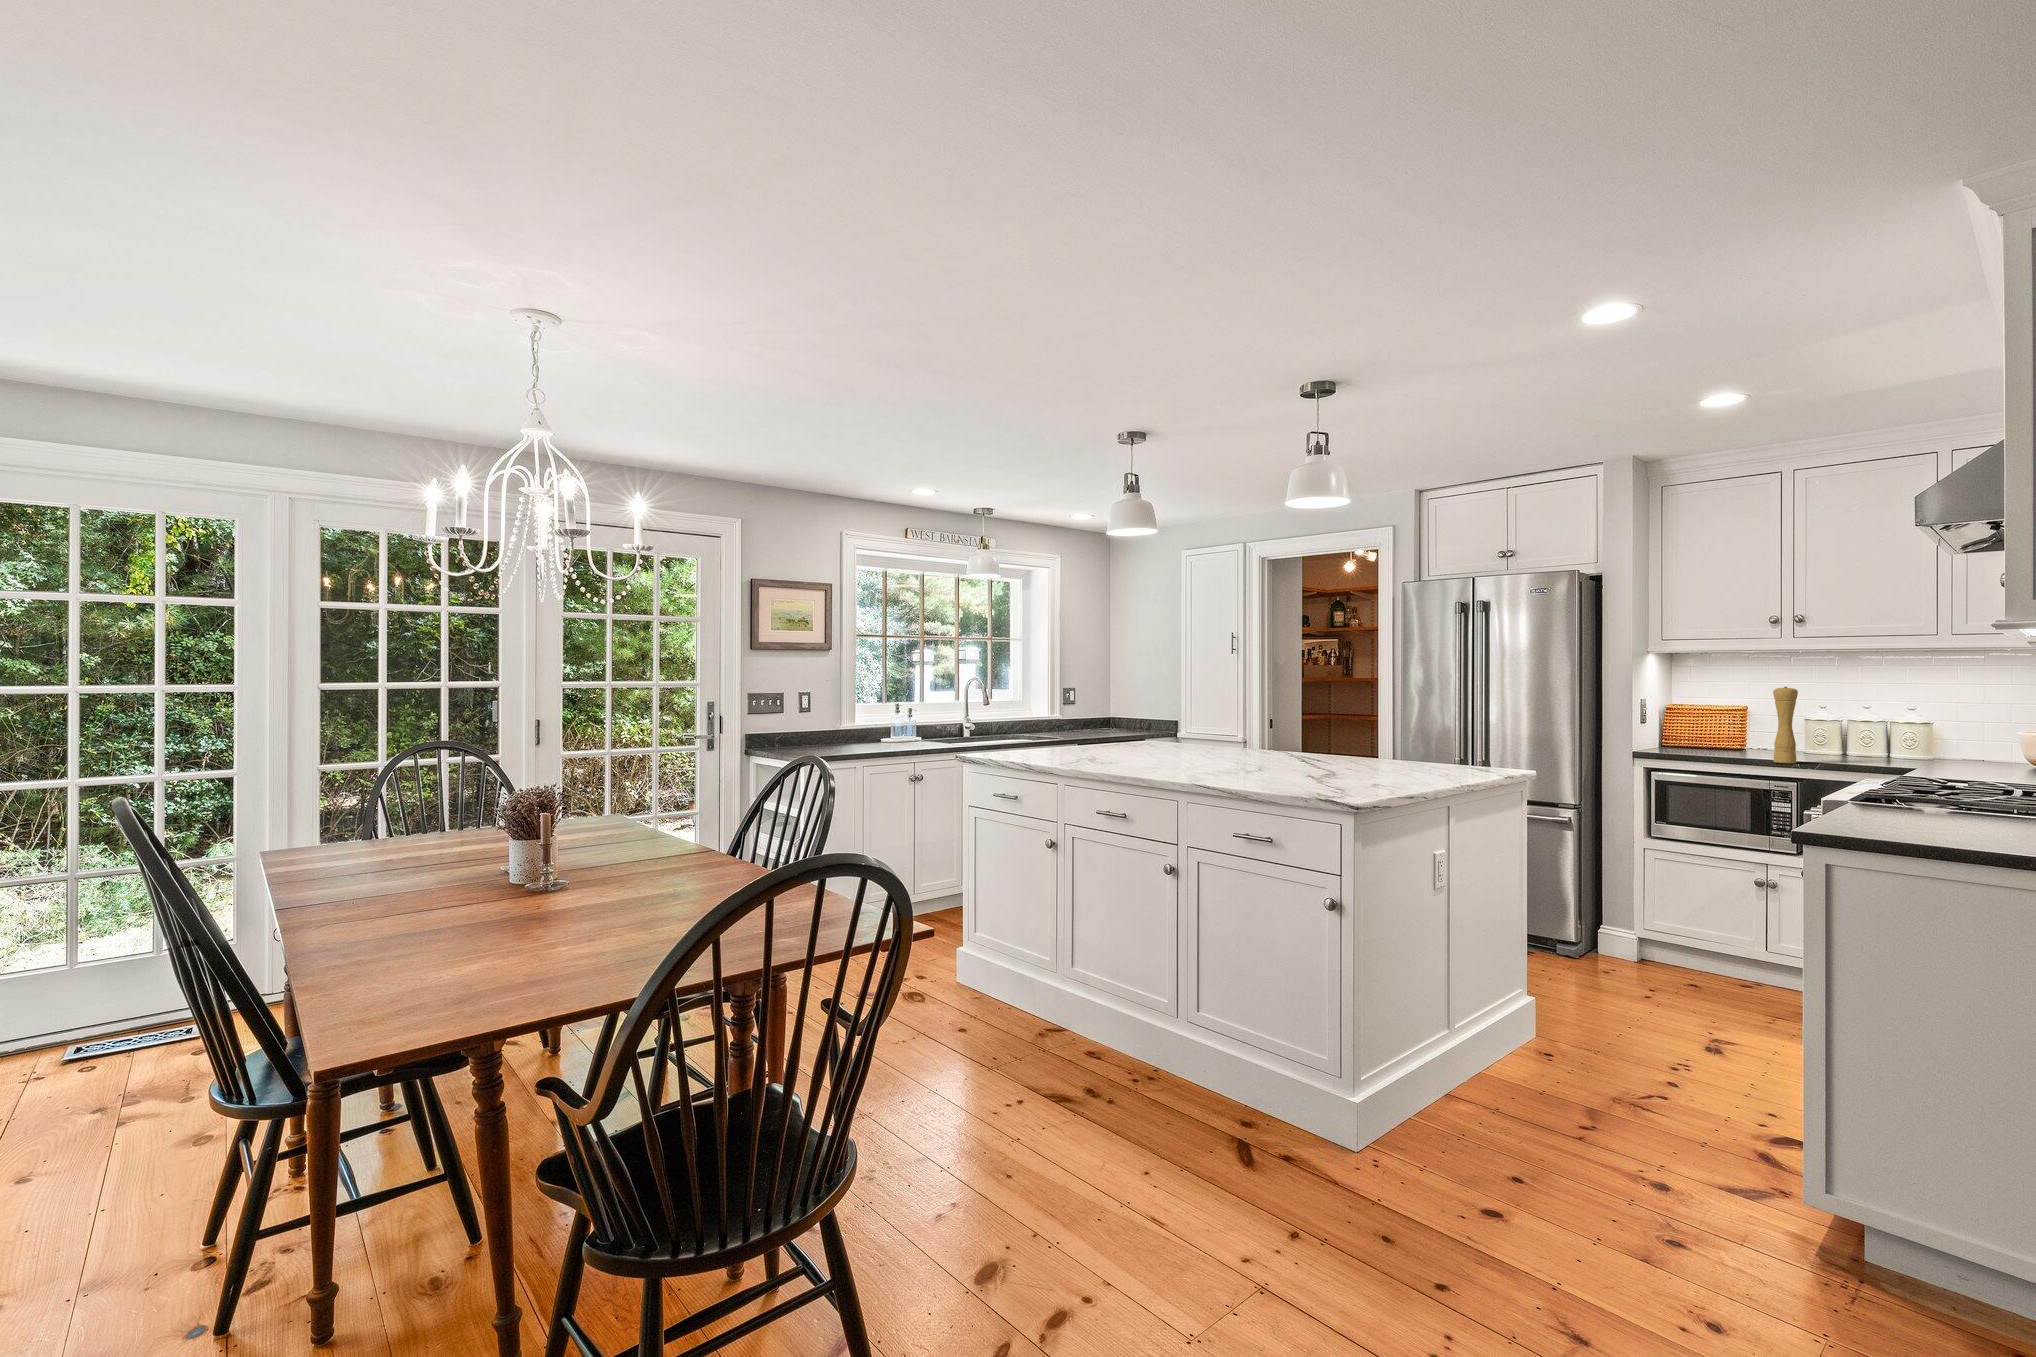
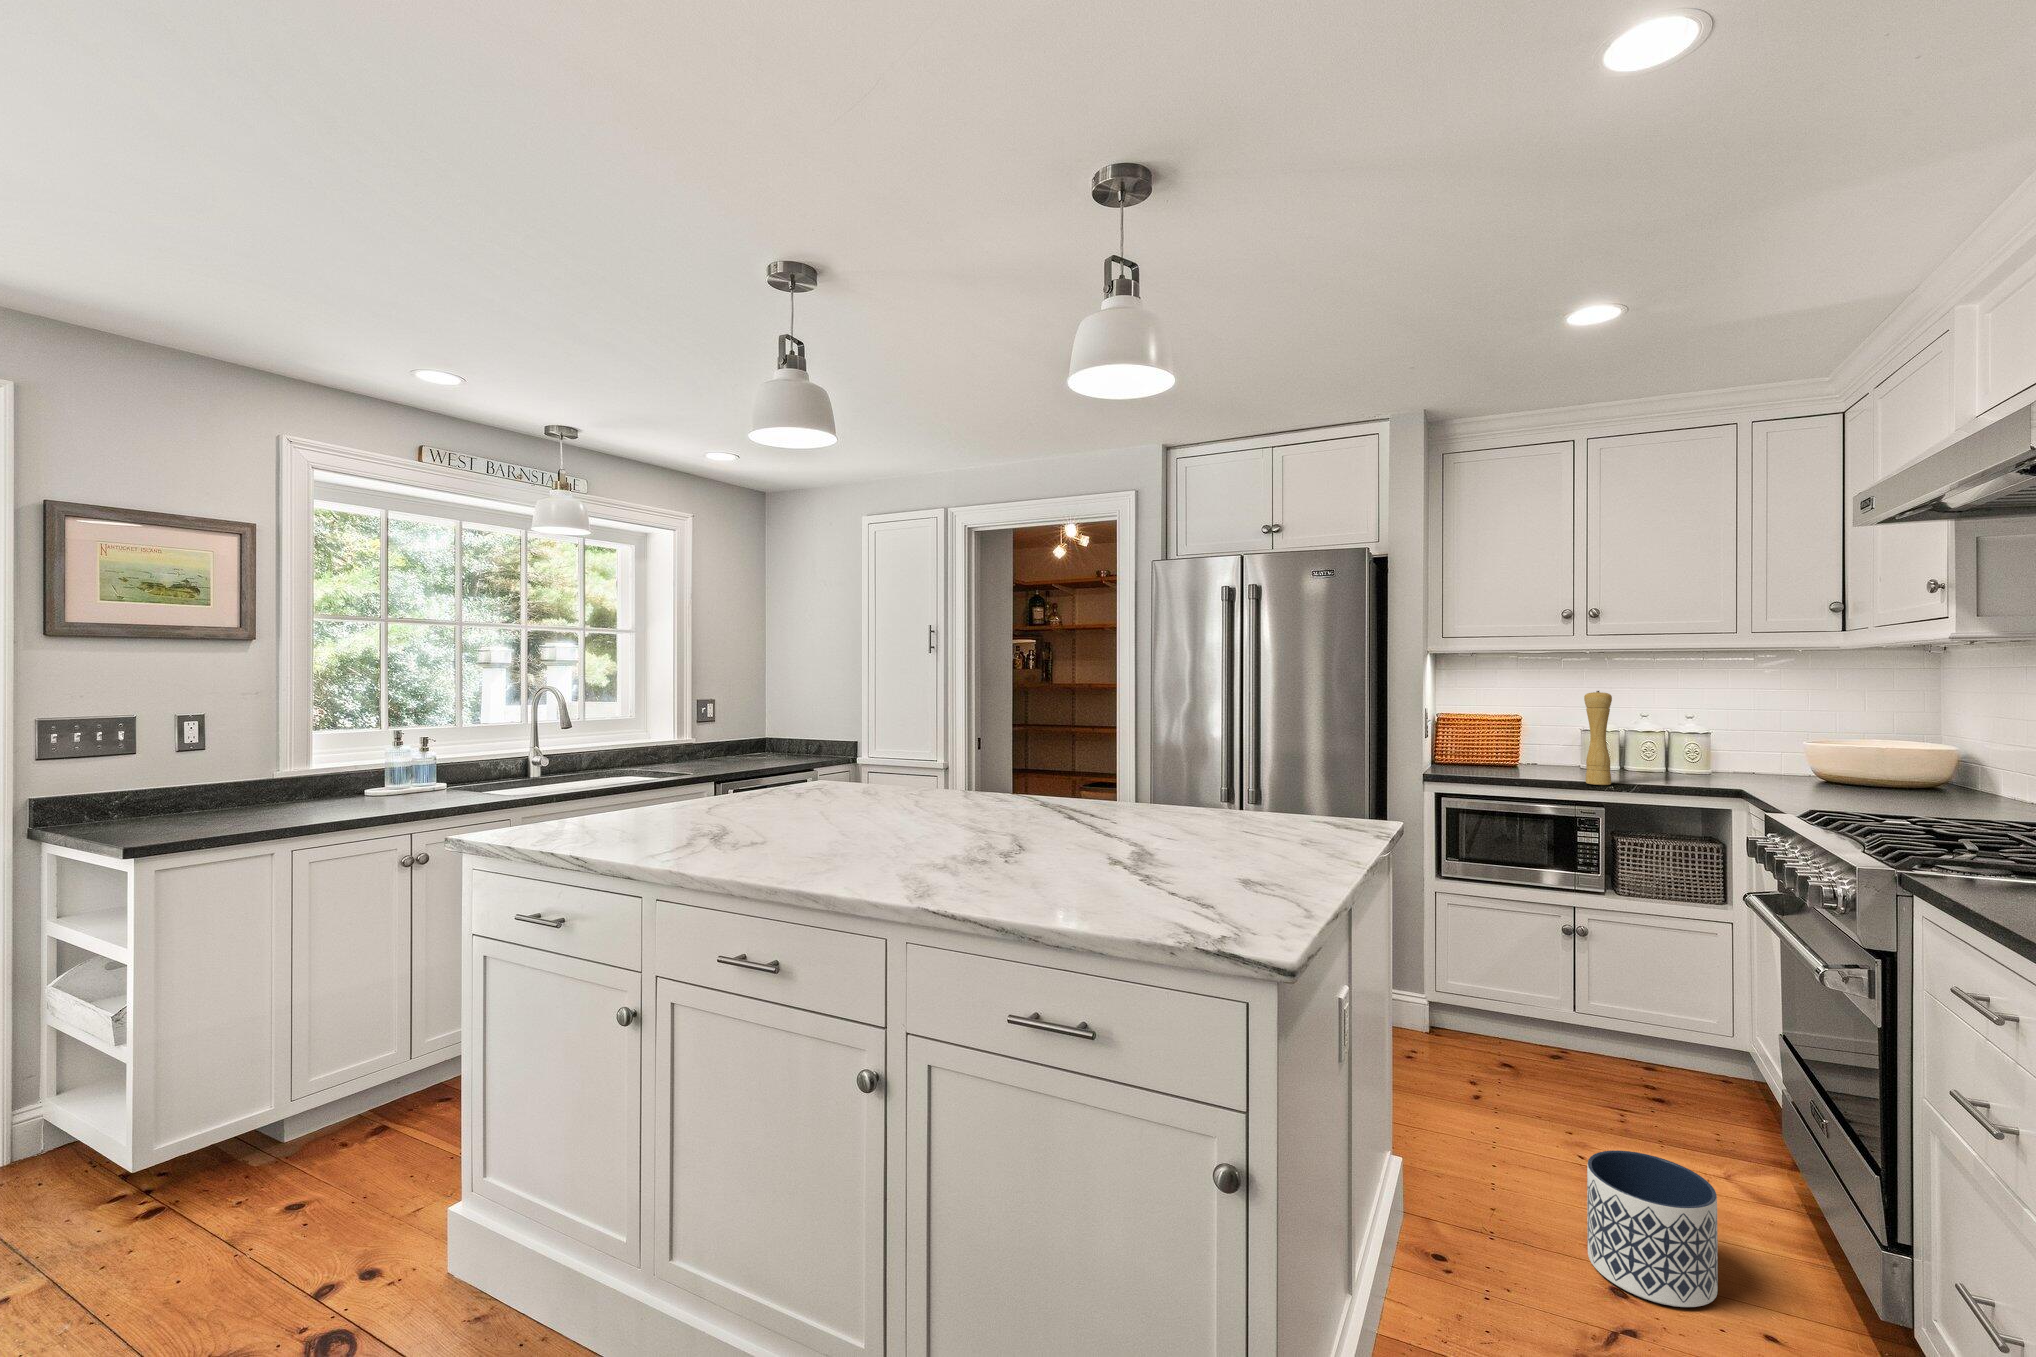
planter: none [1657,998,1744,1087] -> present [1587,1150,1718,1307]

